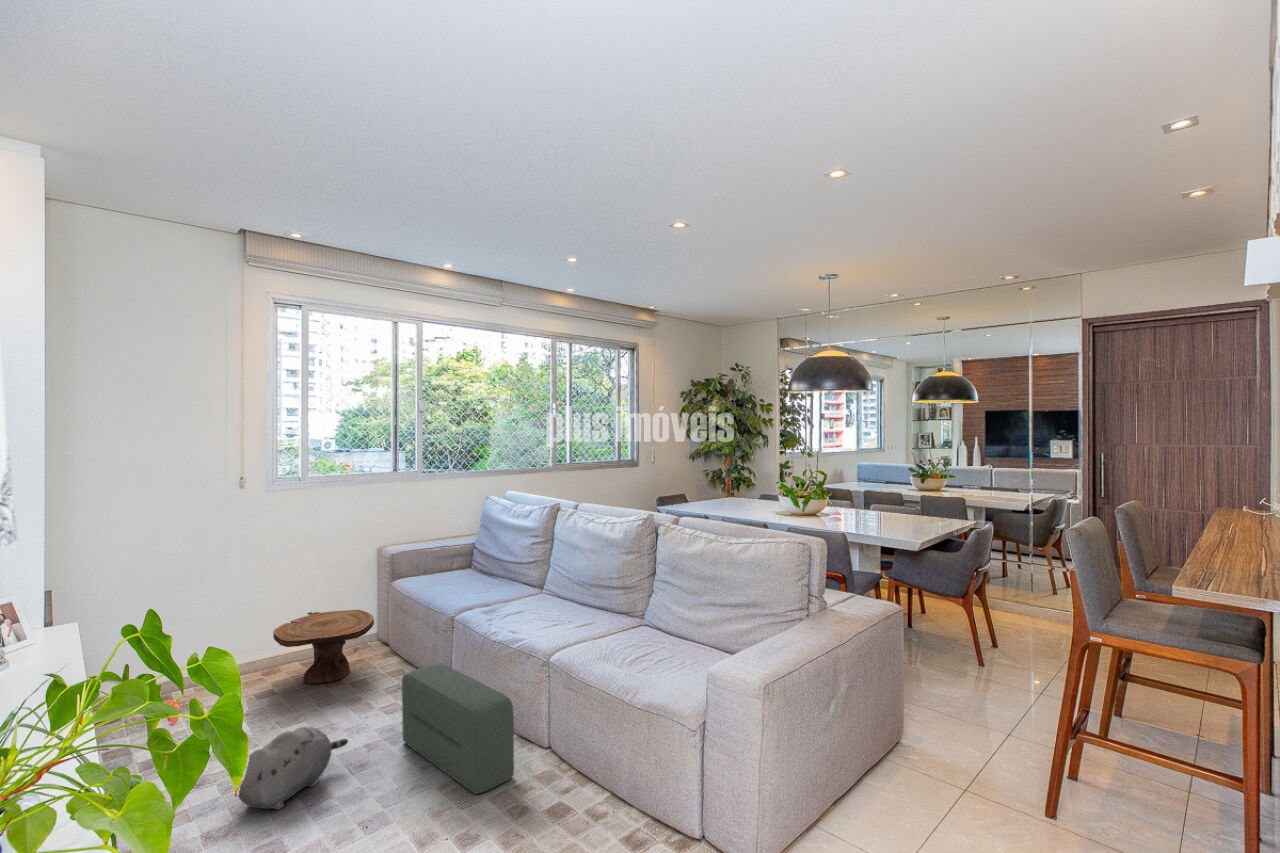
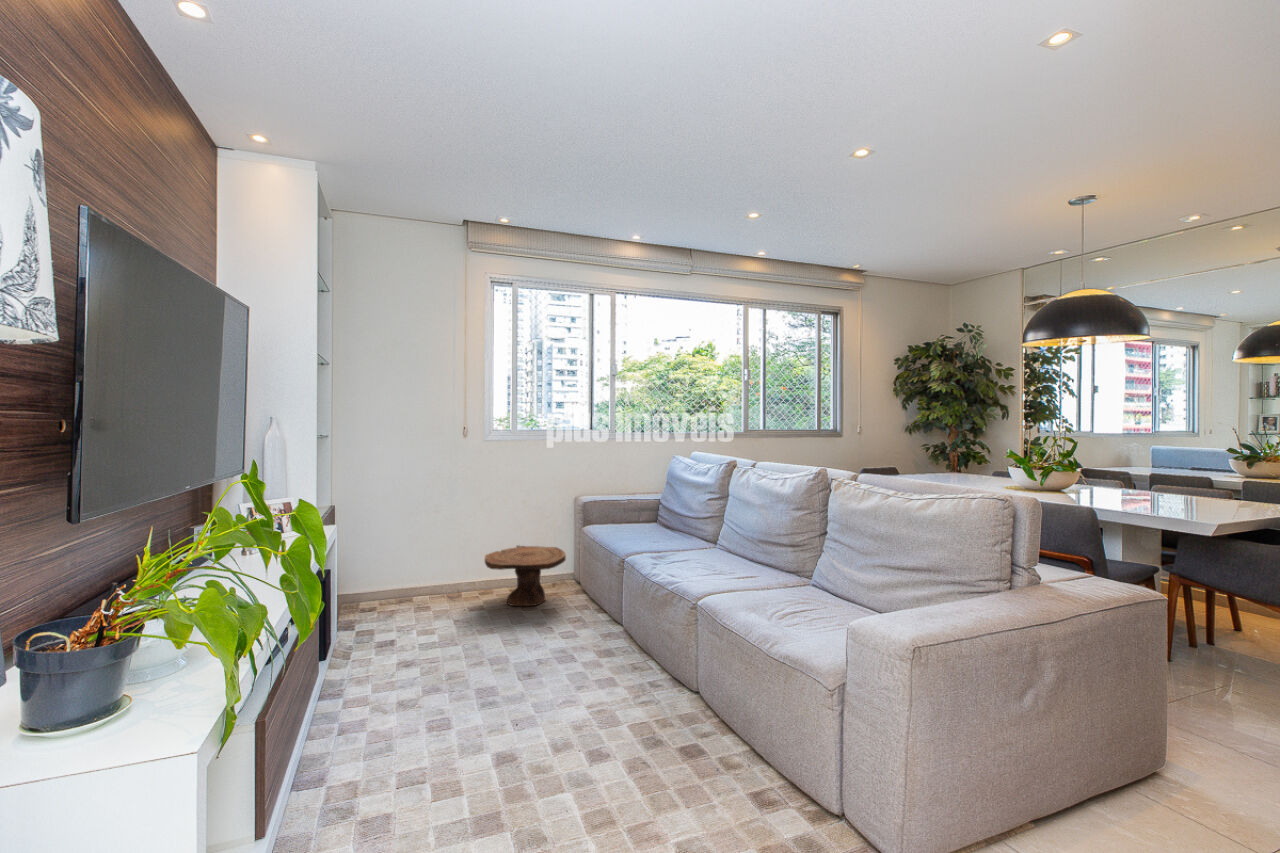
pouf: present [402,664,514,794] -> none [569,596,658,721]
plush toy: present [238,727,348,809] -> none [423,632,519,698]

